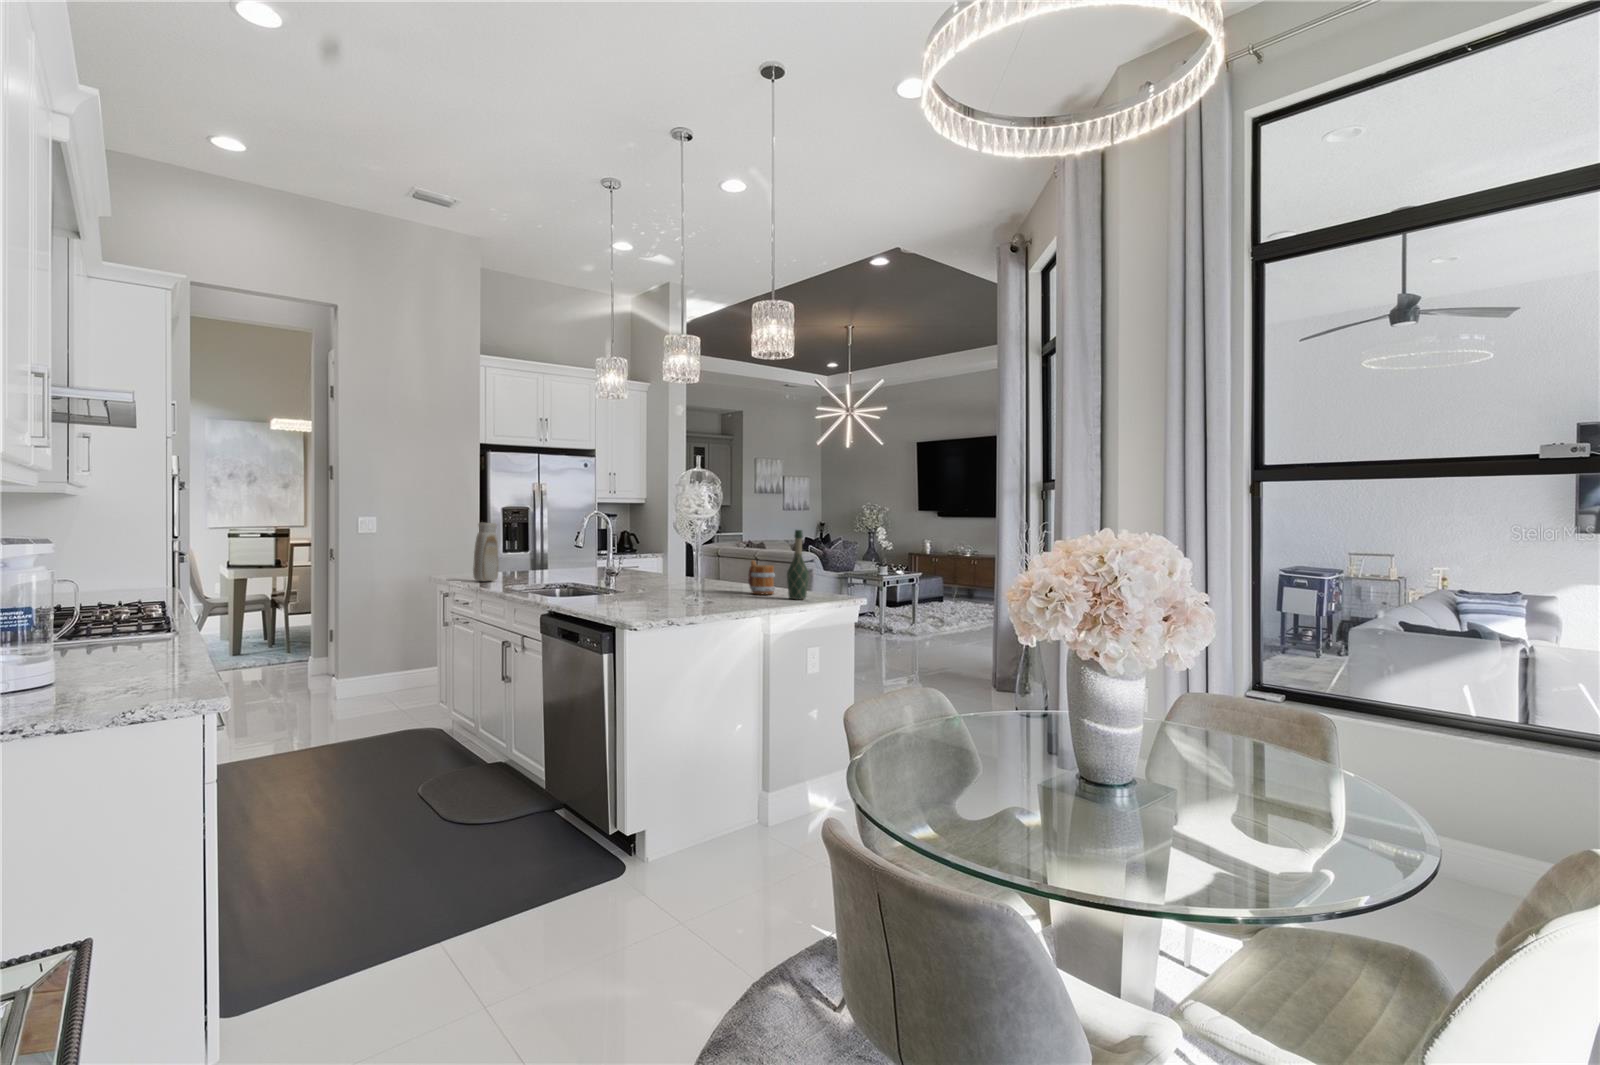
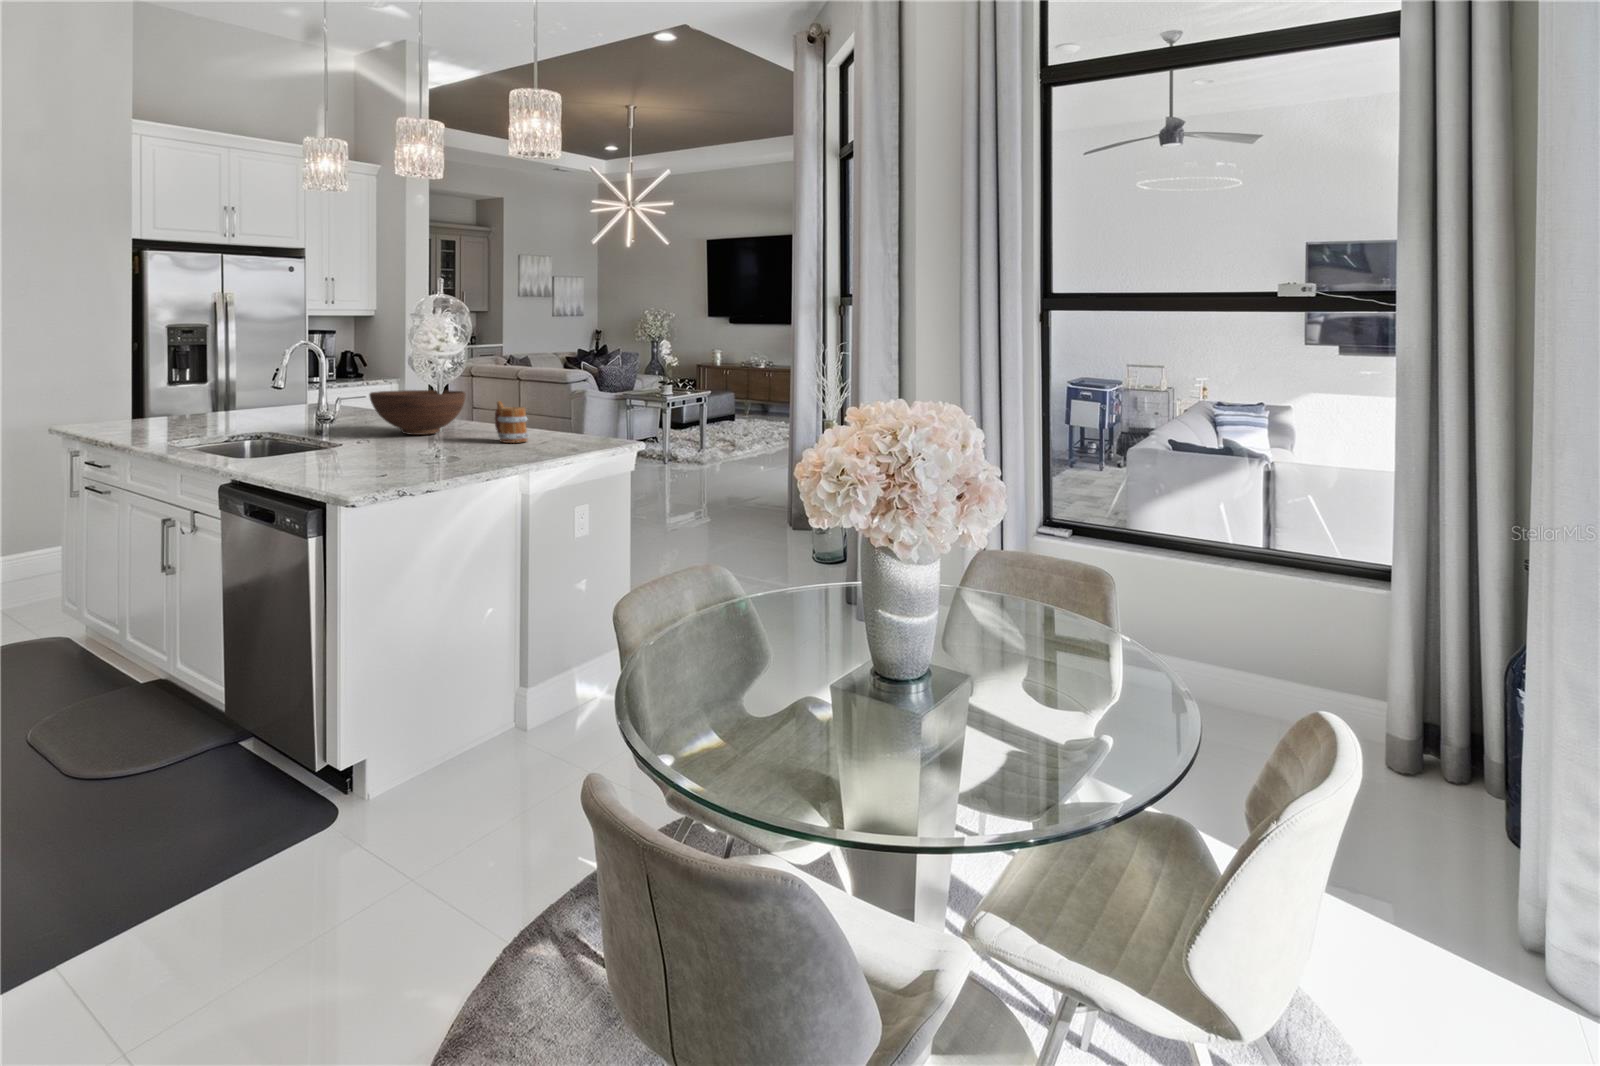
vase: present [473,523,499,581] -> none [120,358,160,435]
wine bottle: present [787,530,809,599] -> none [541,365,568,449]
fruit bowl: none [652,552,725,587] -> present [369,390,465,435]

